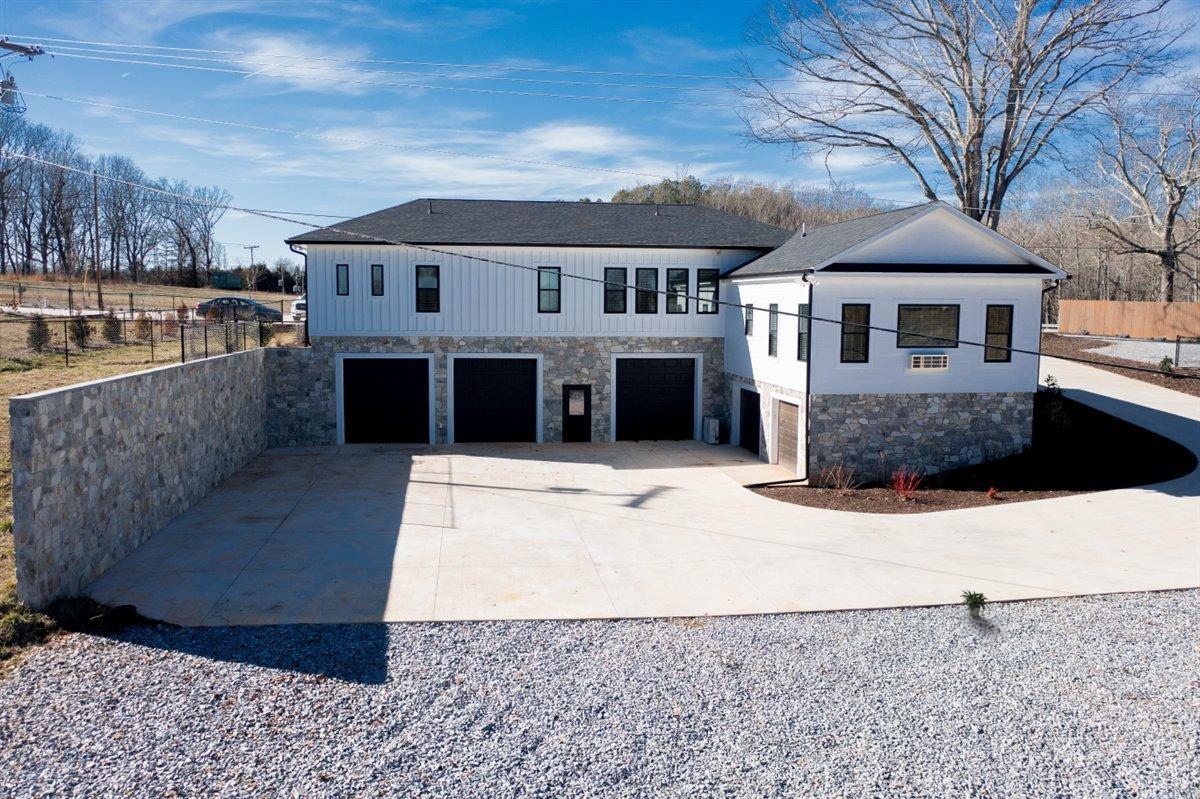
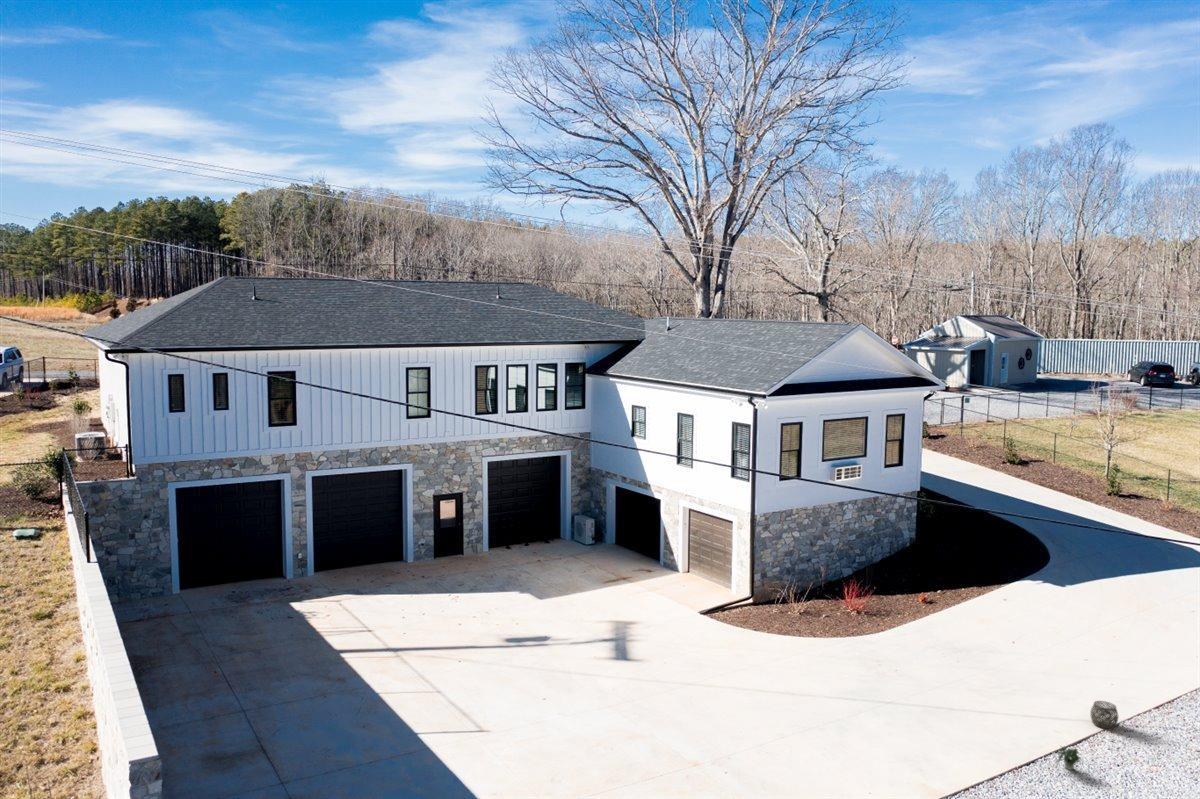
woven basket: none [1061,569,1093,599] -> present [1091,701,1118,729]

